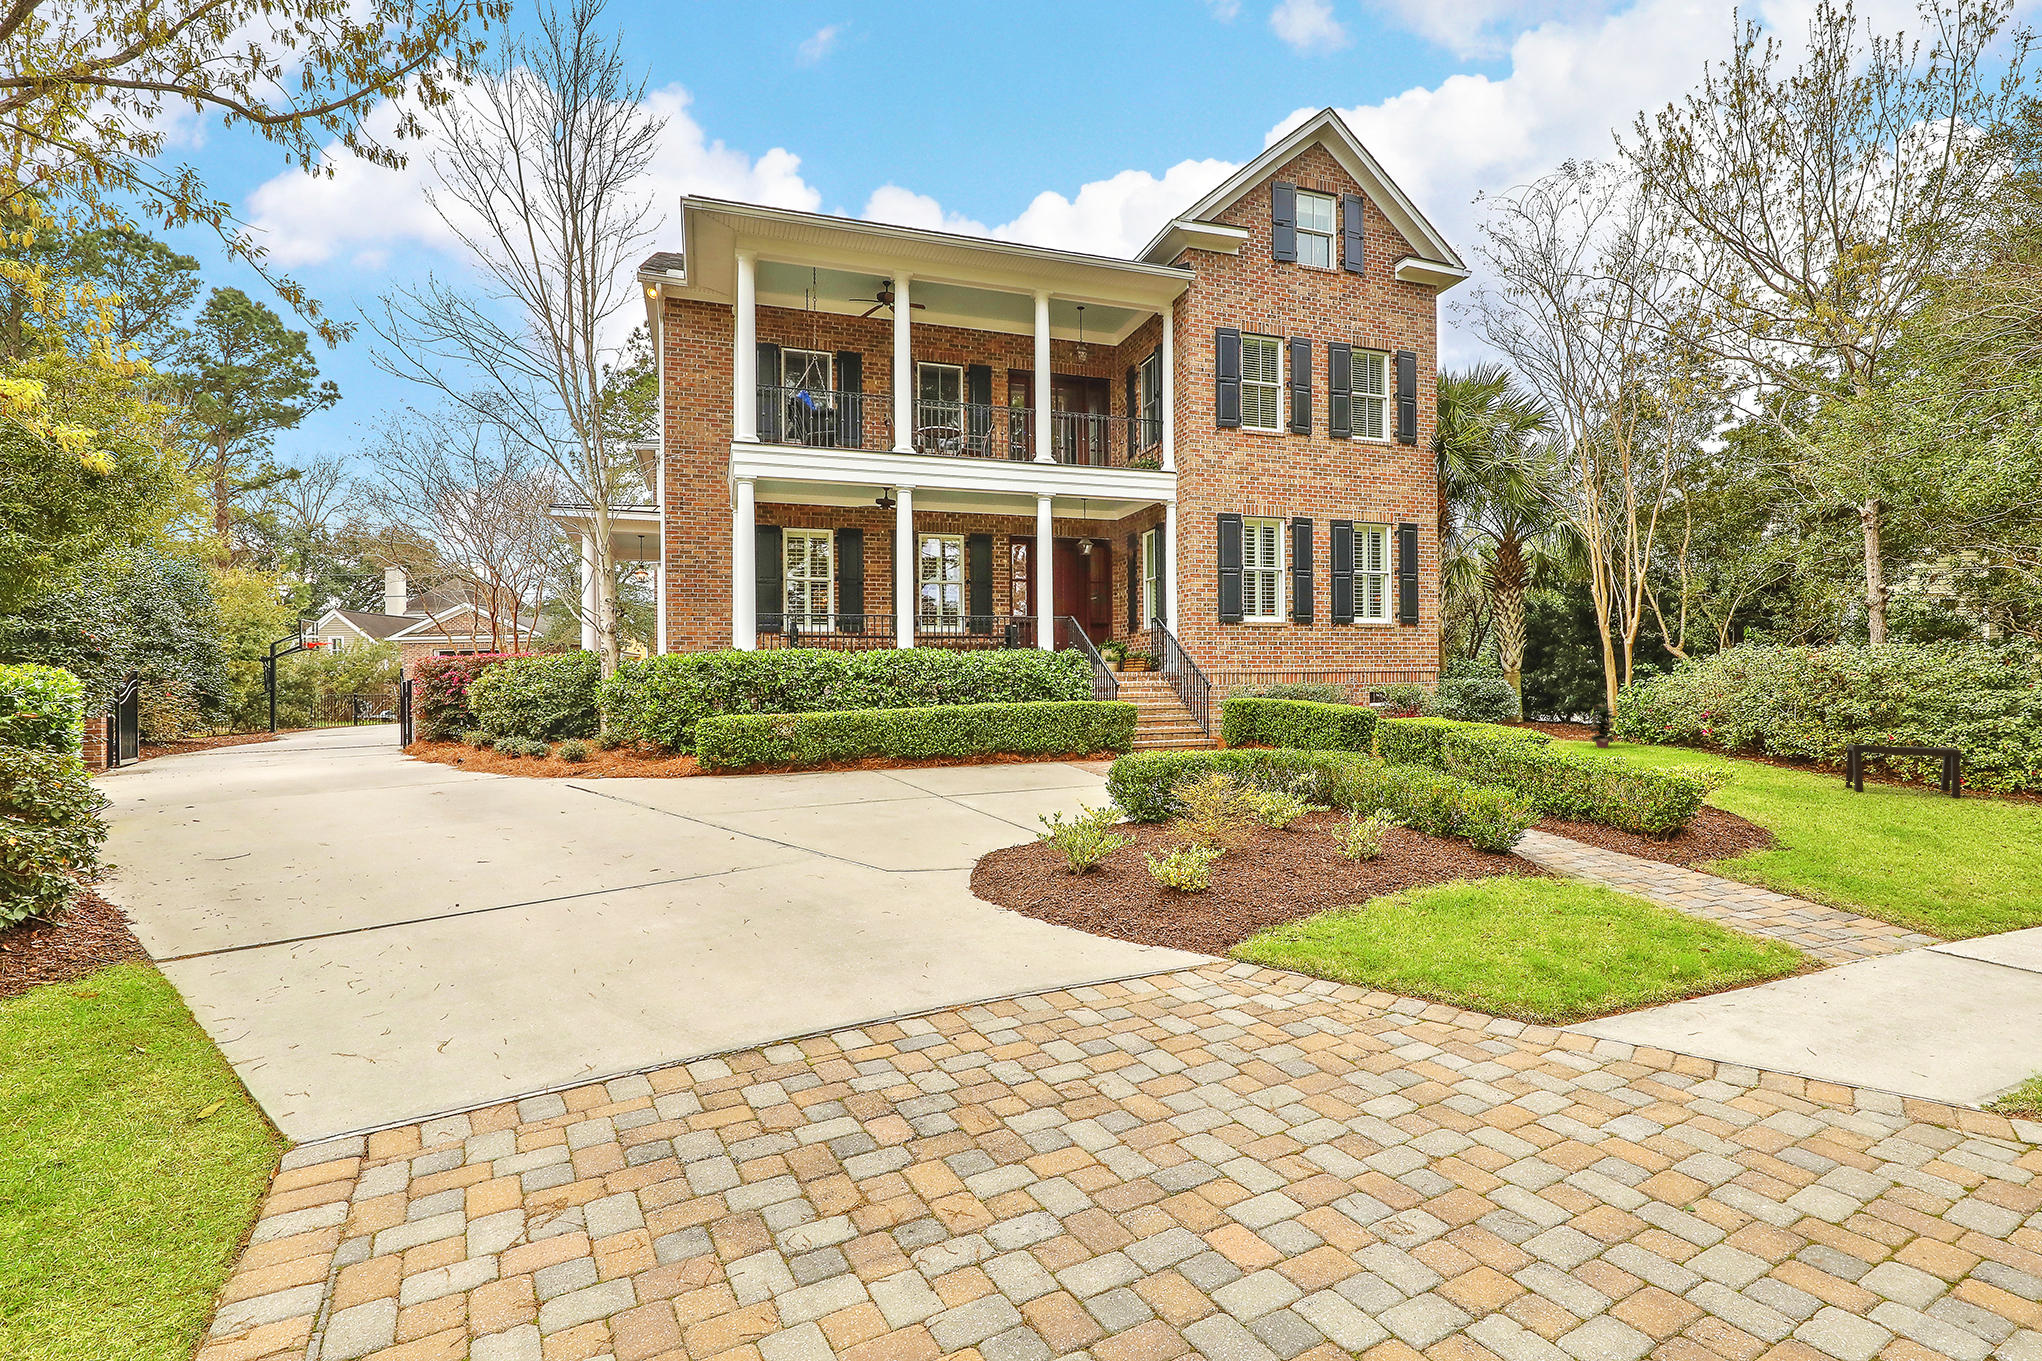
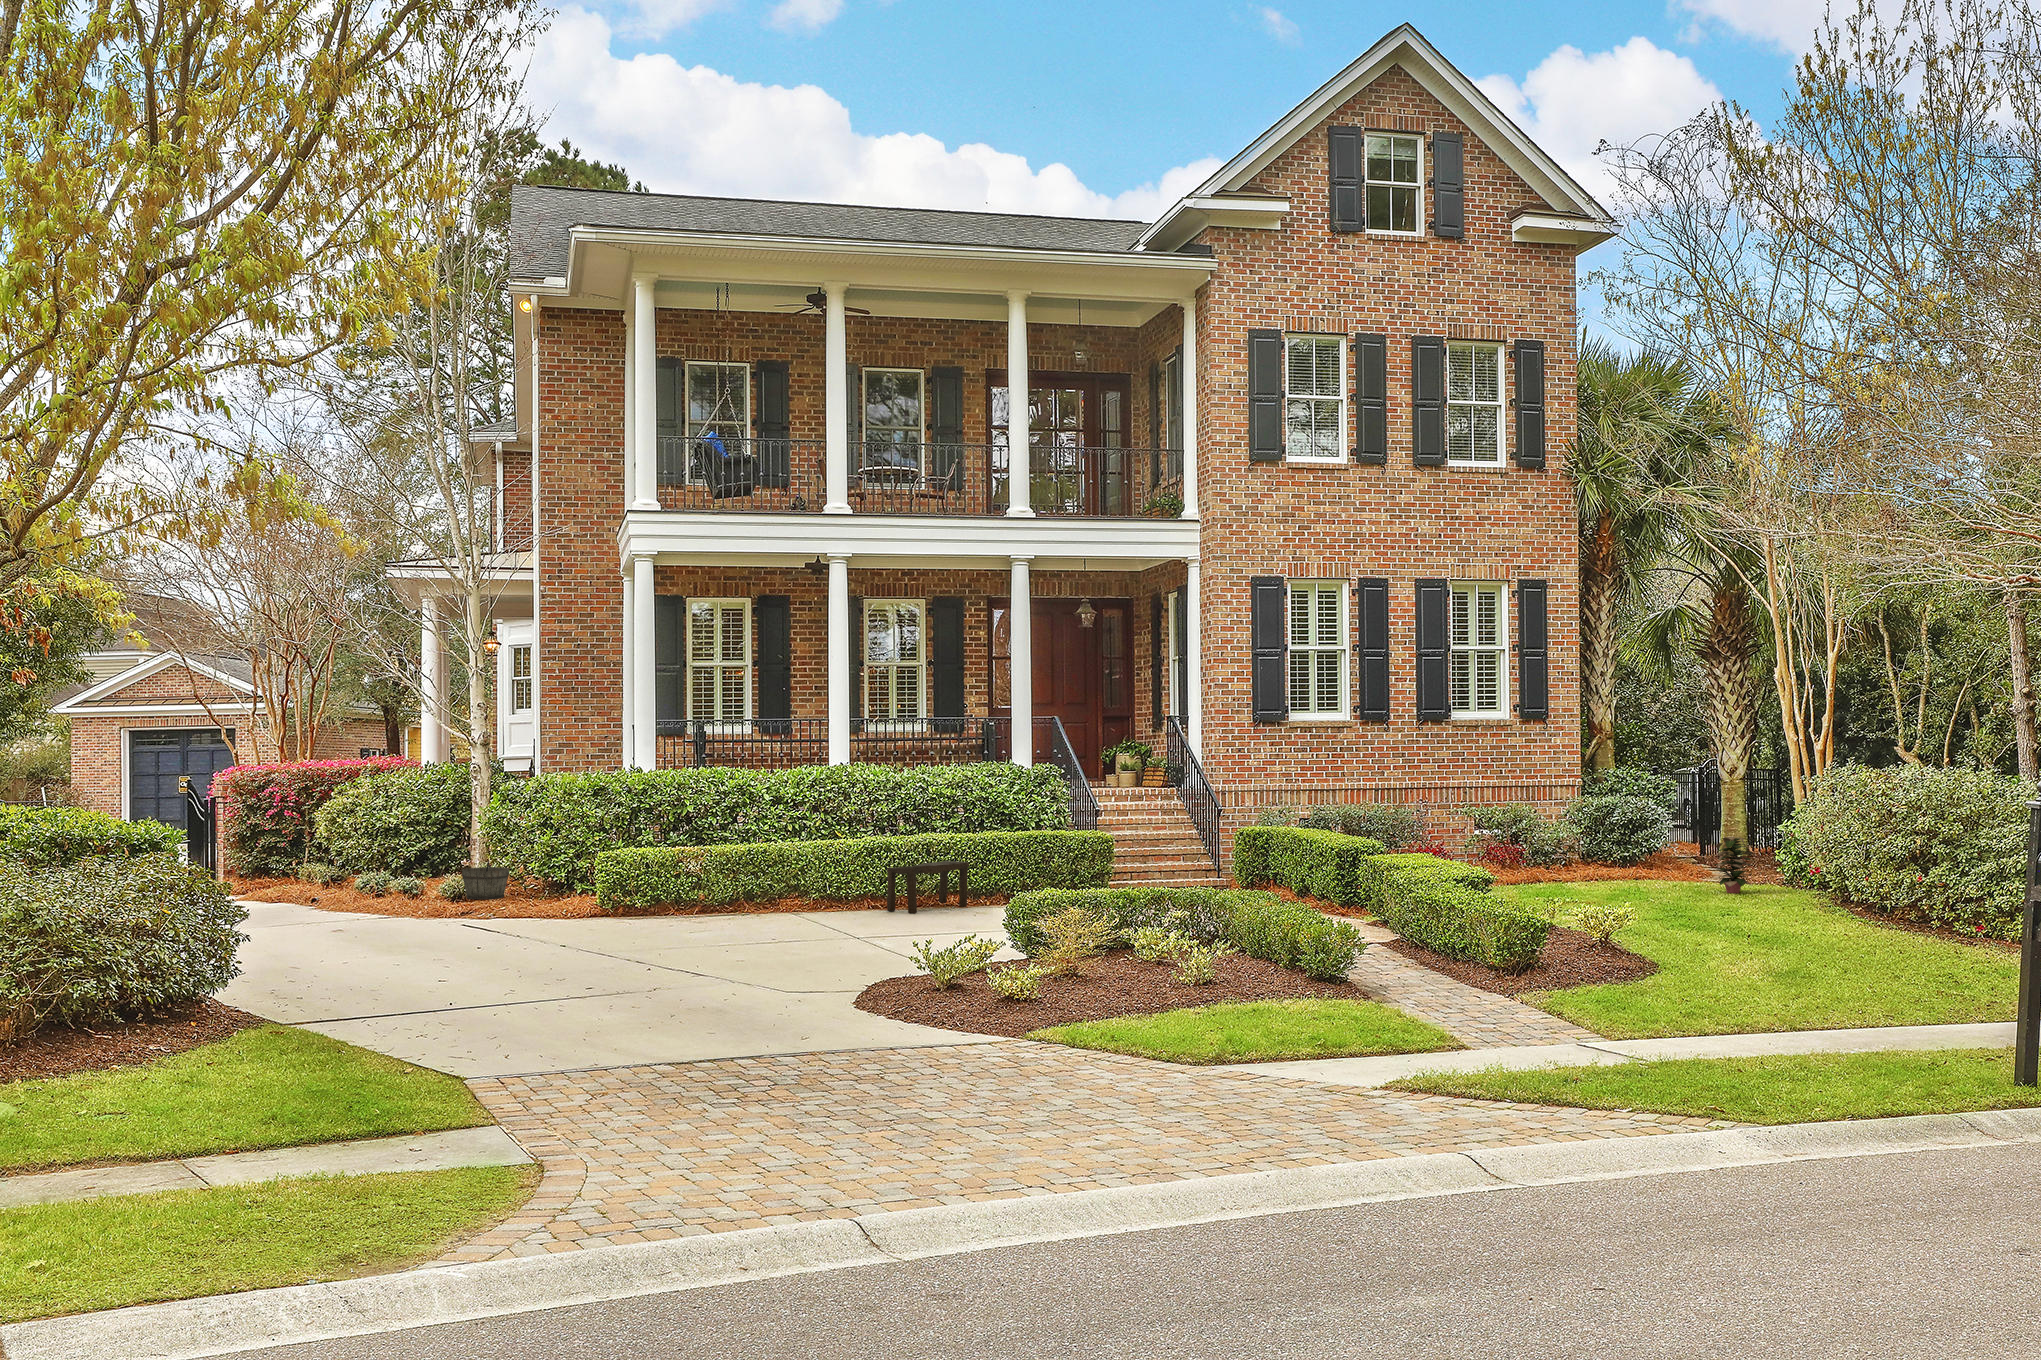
wooden bucket: none [585,725,629,759] -> present [462,859,509,899]
bench: present [1846,744,1962,798] -> present [887,861,969,914]

